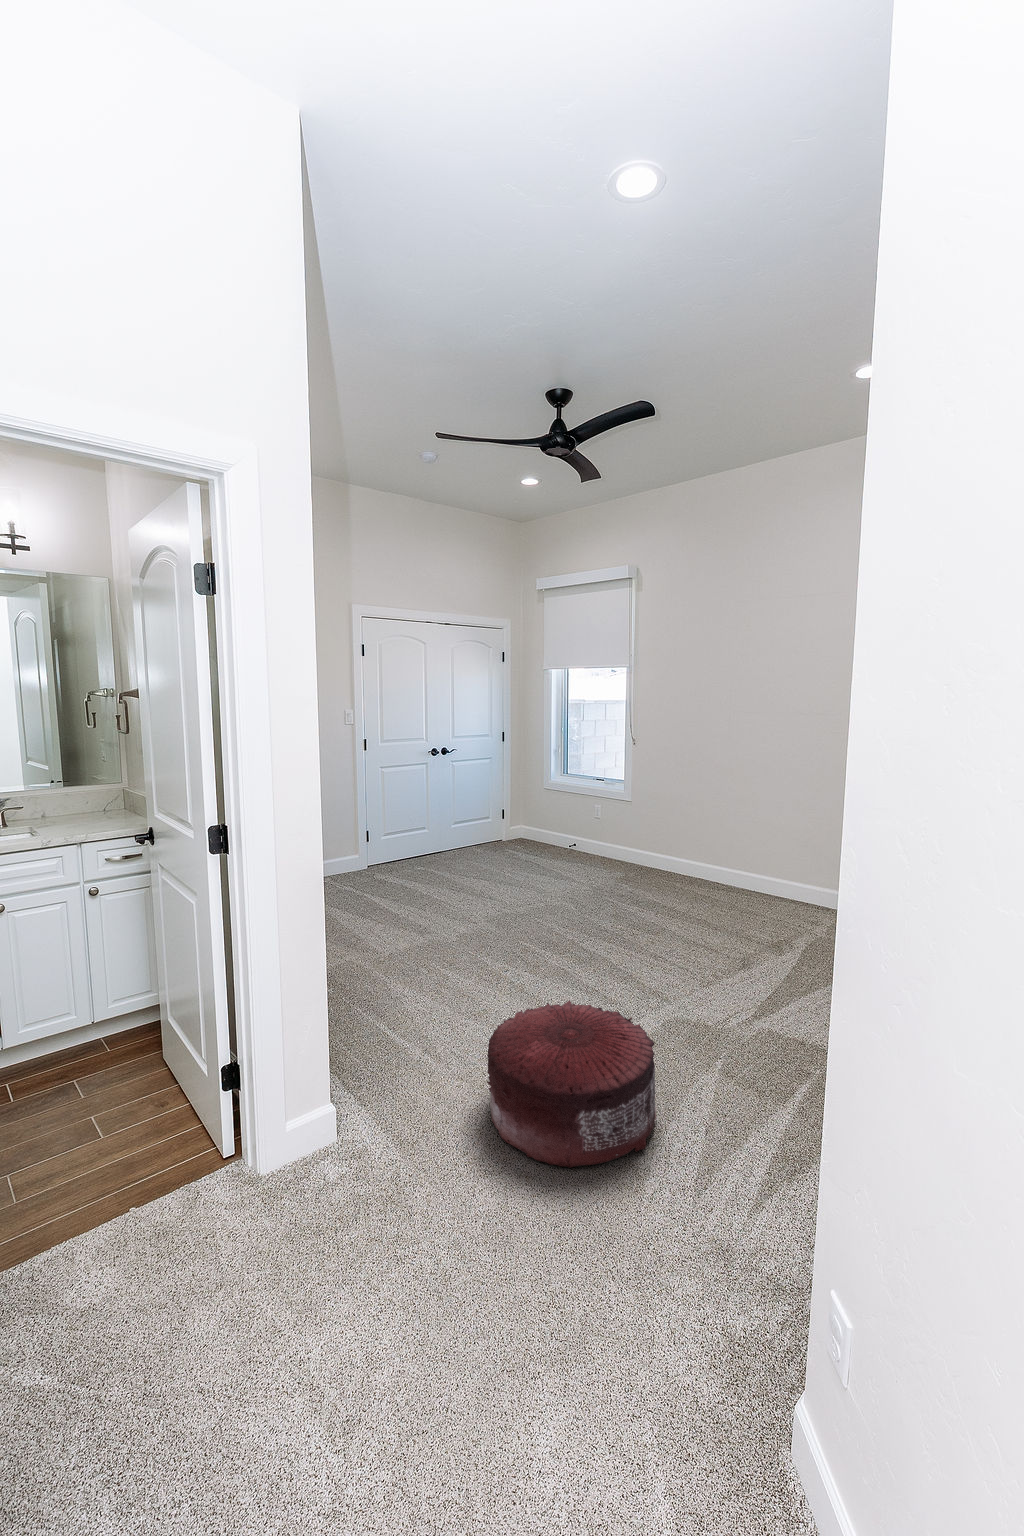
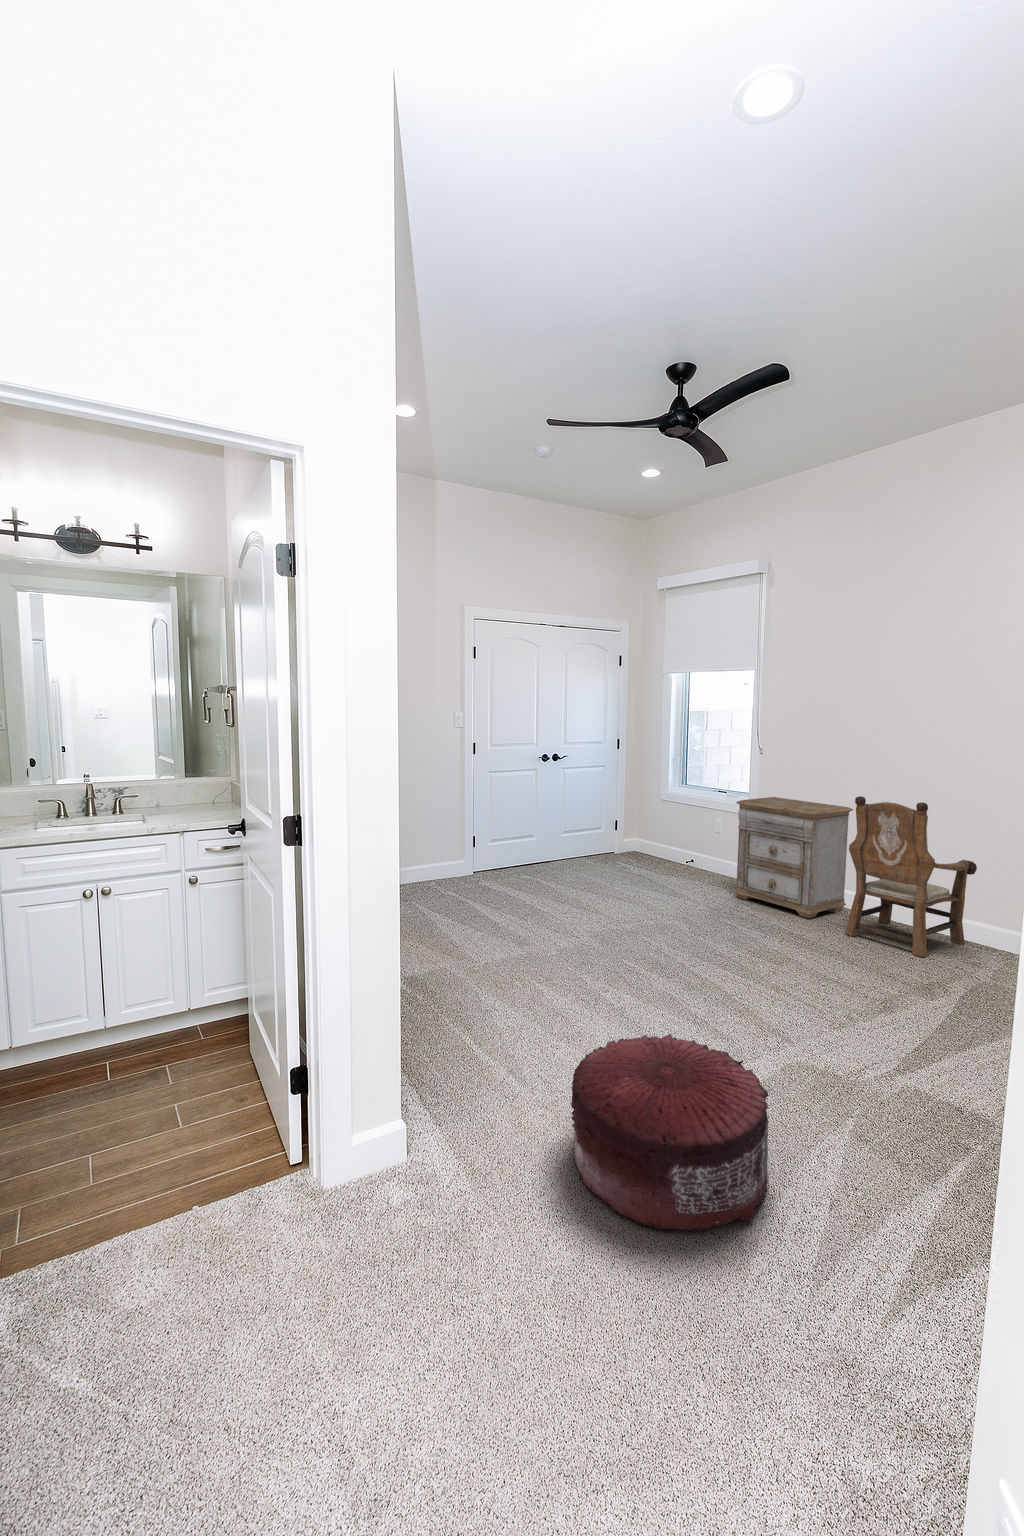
armchair: none [708,780,813,917] -> present [845,796,977,957]
nightstand: none [613,782,713,890] -> present [734,797,853,918]

